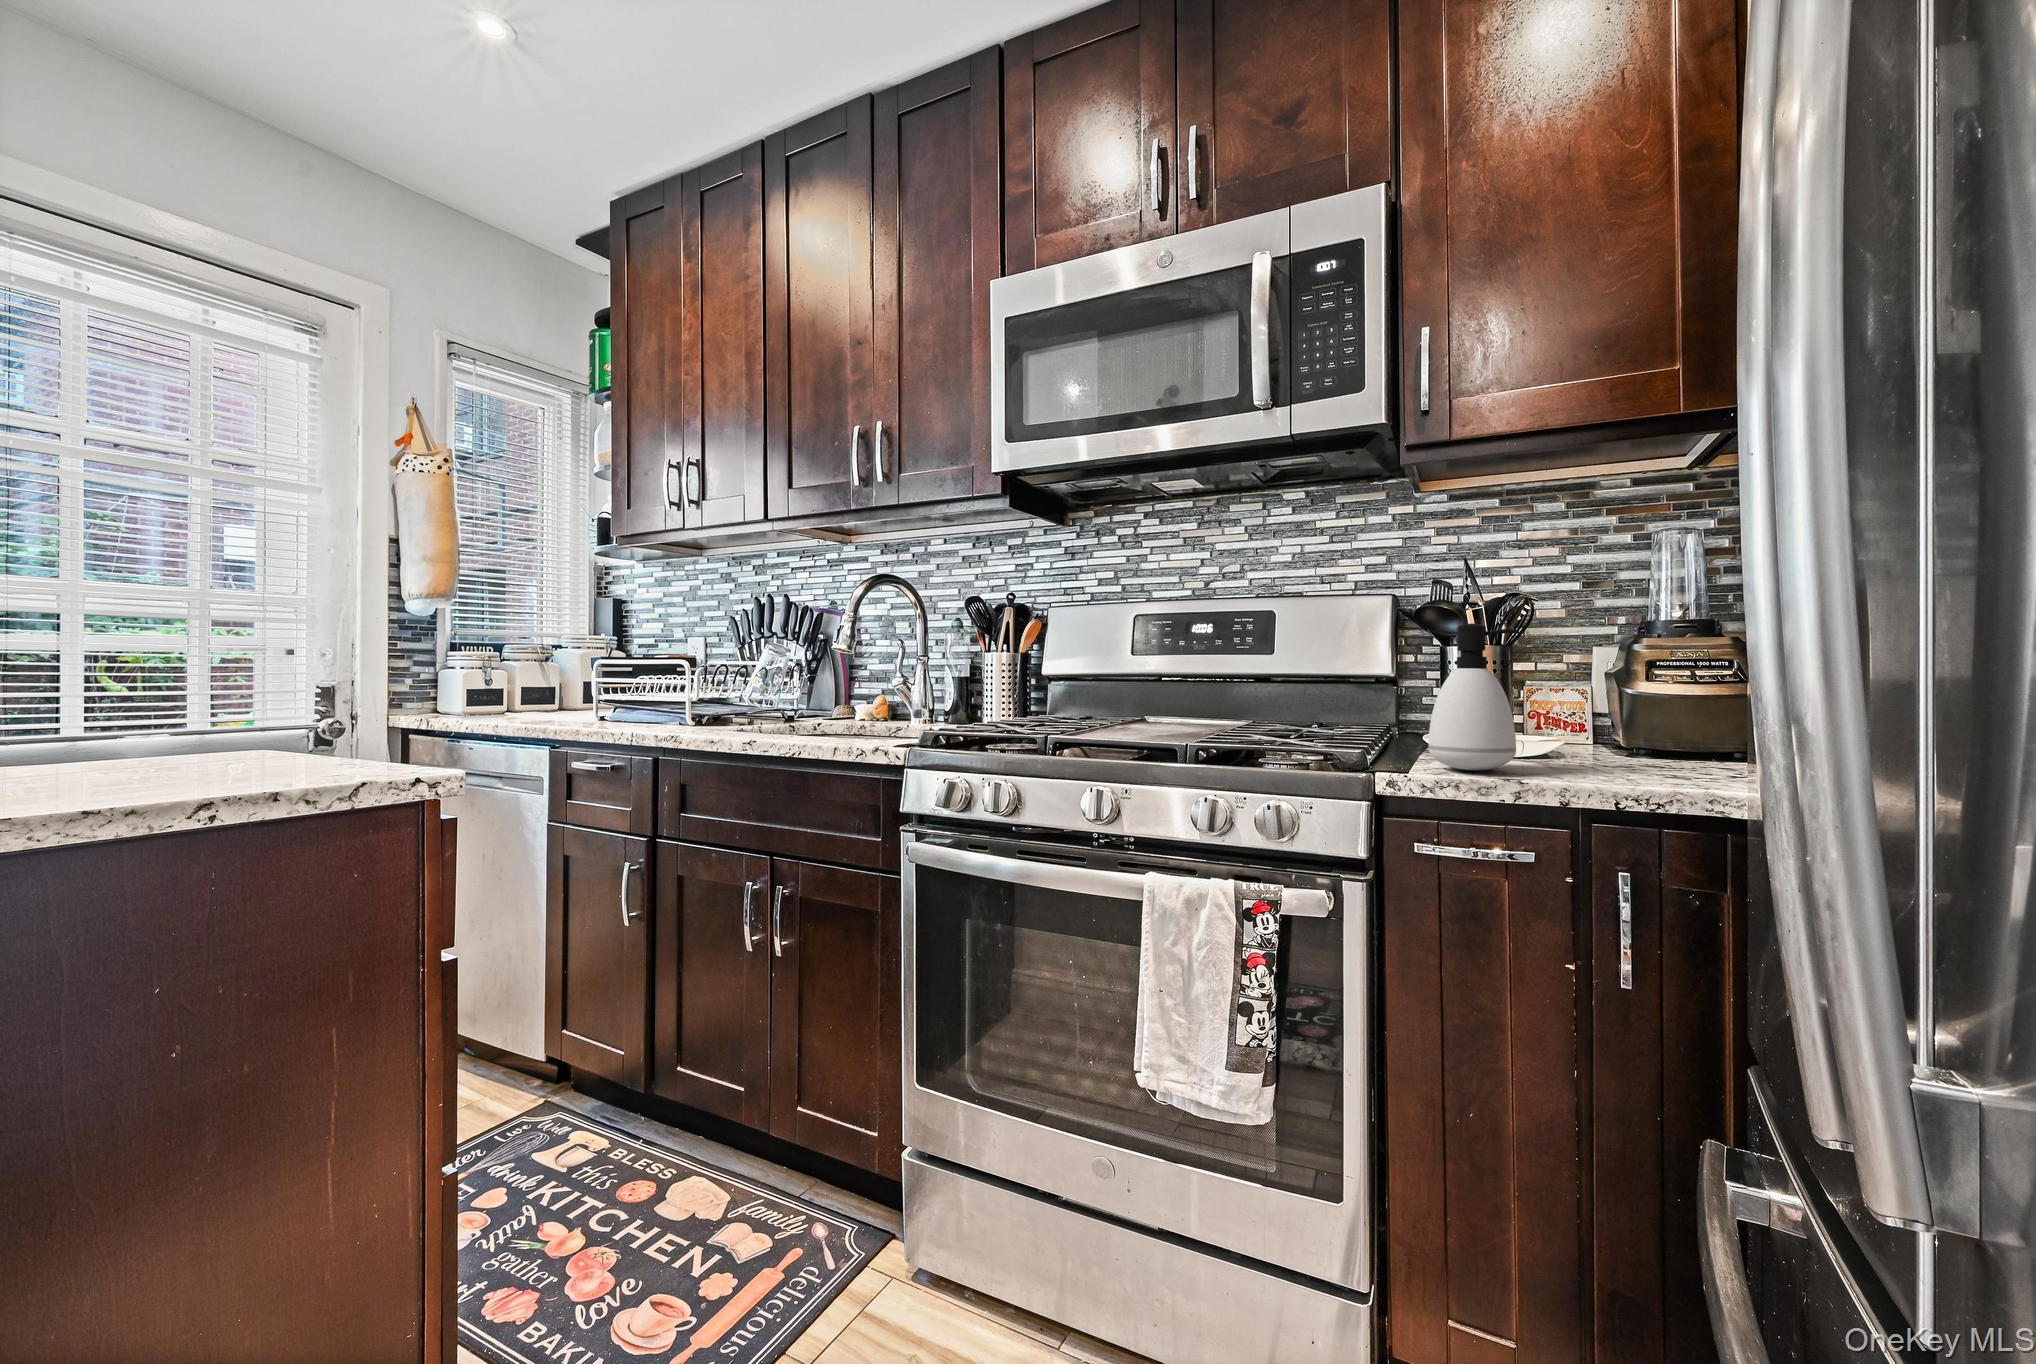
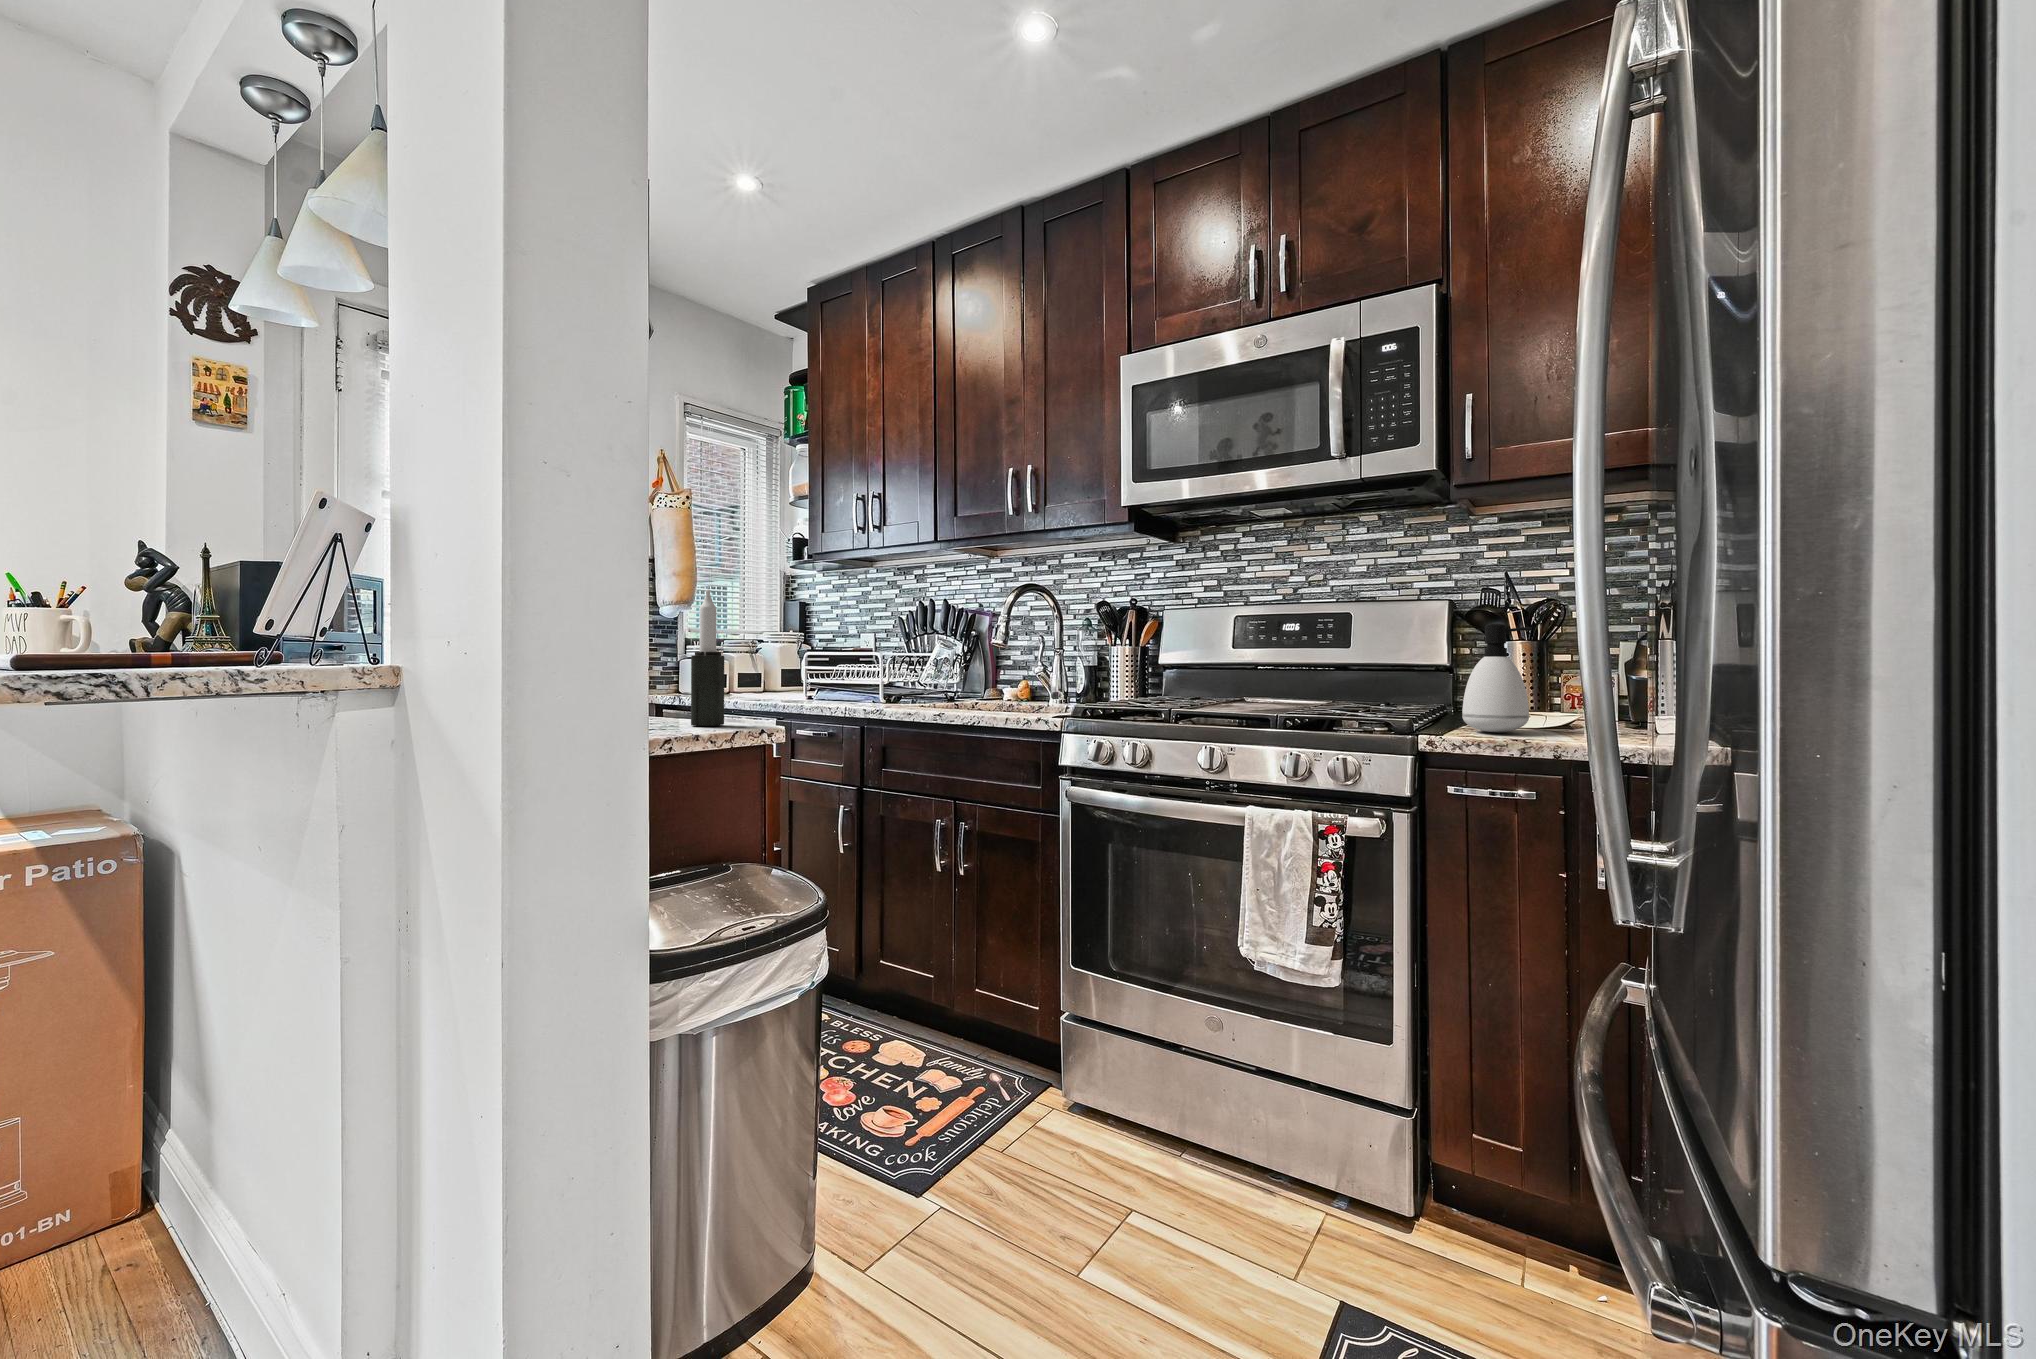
candle: none [247,560,318,784] -> present [691,589,724,726]

